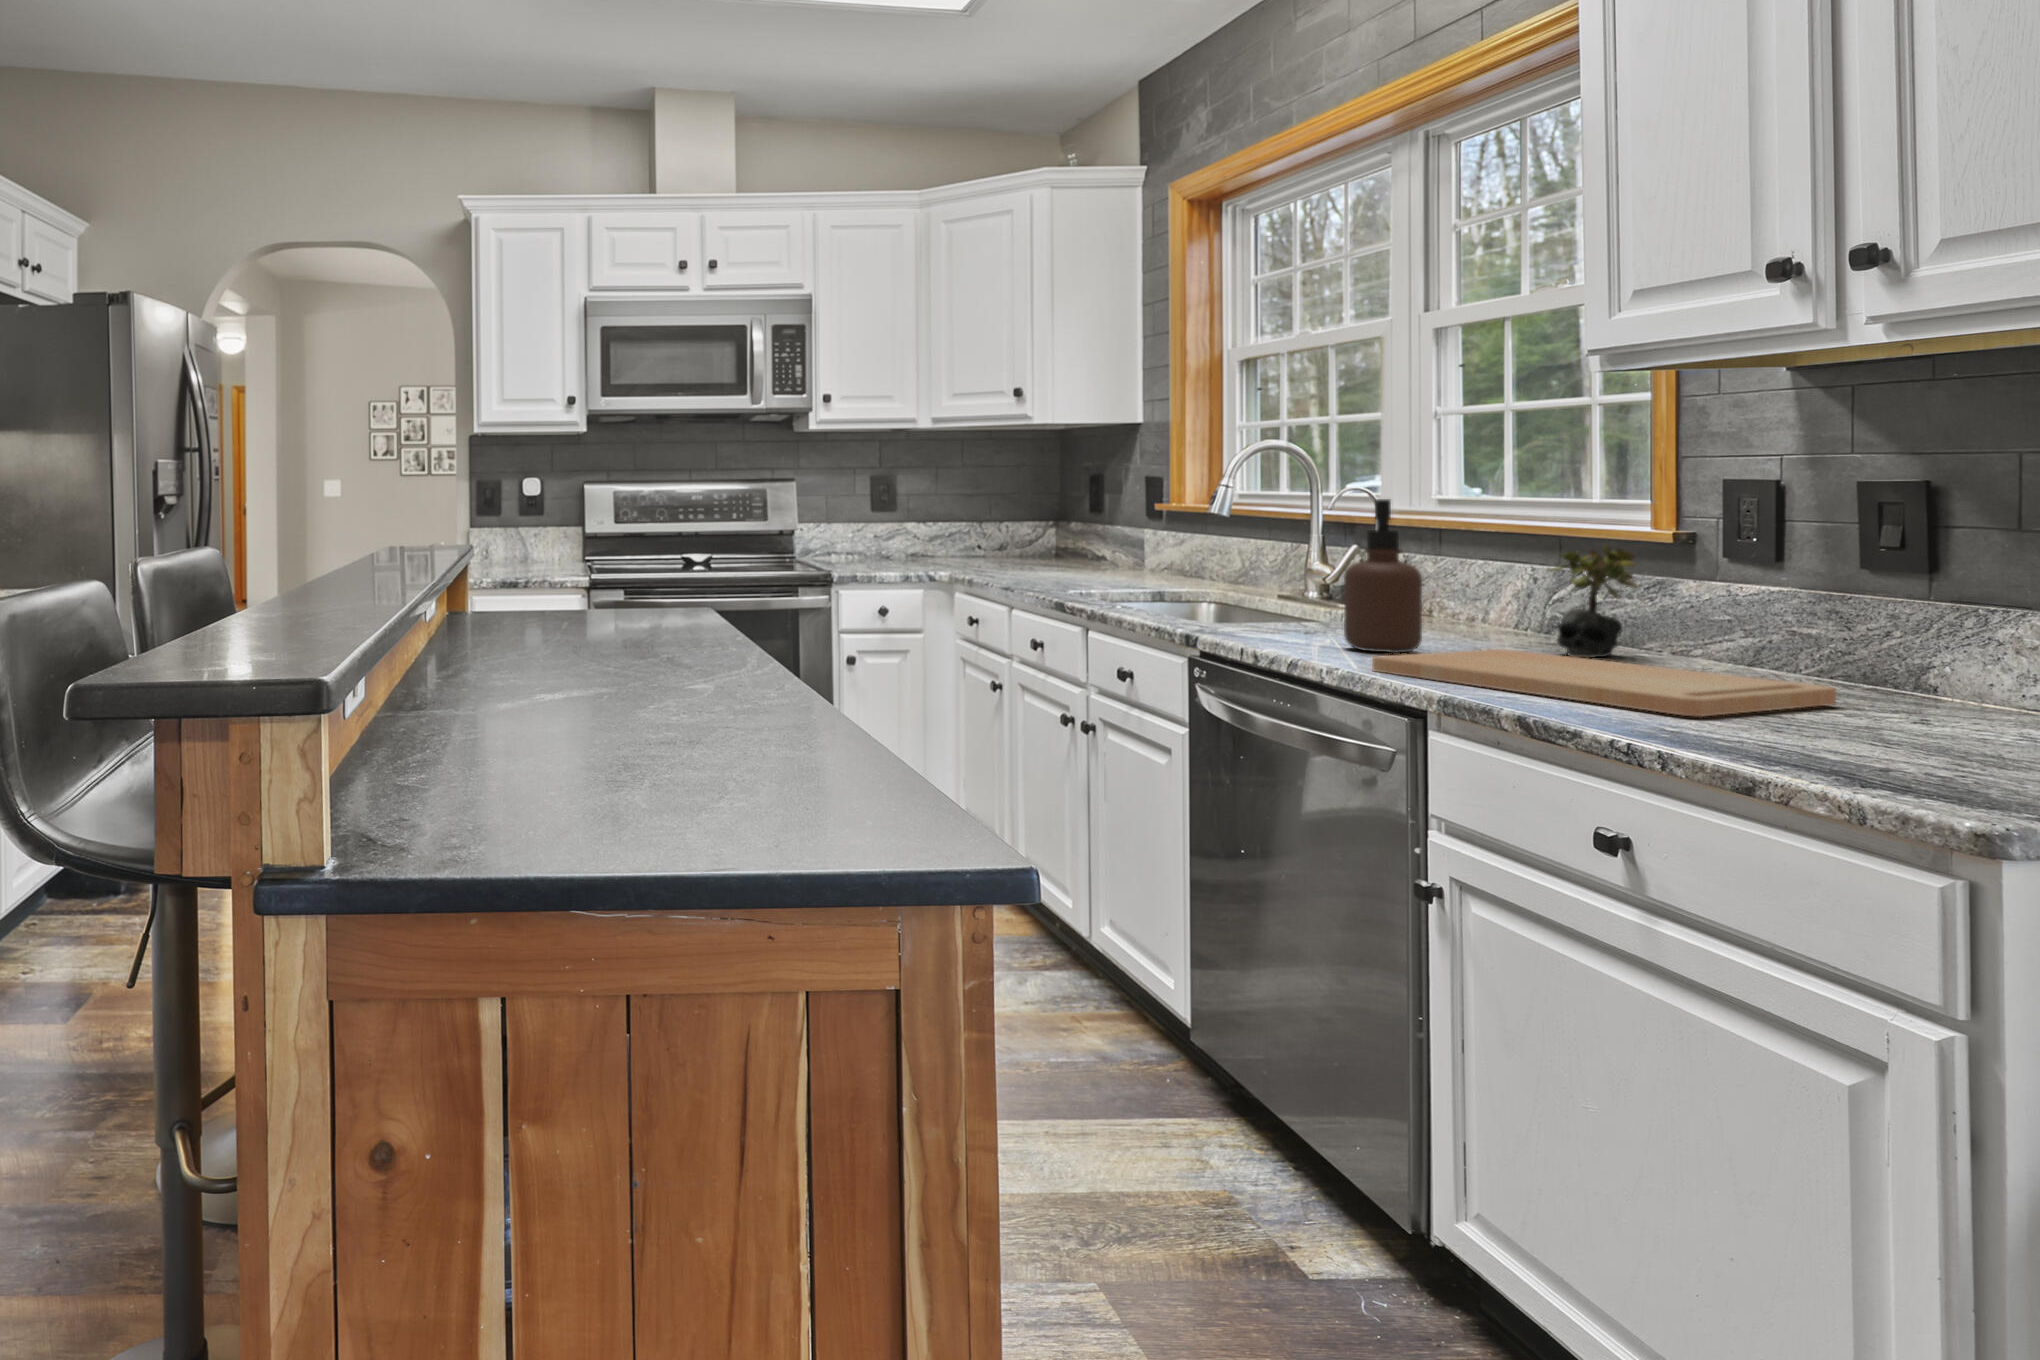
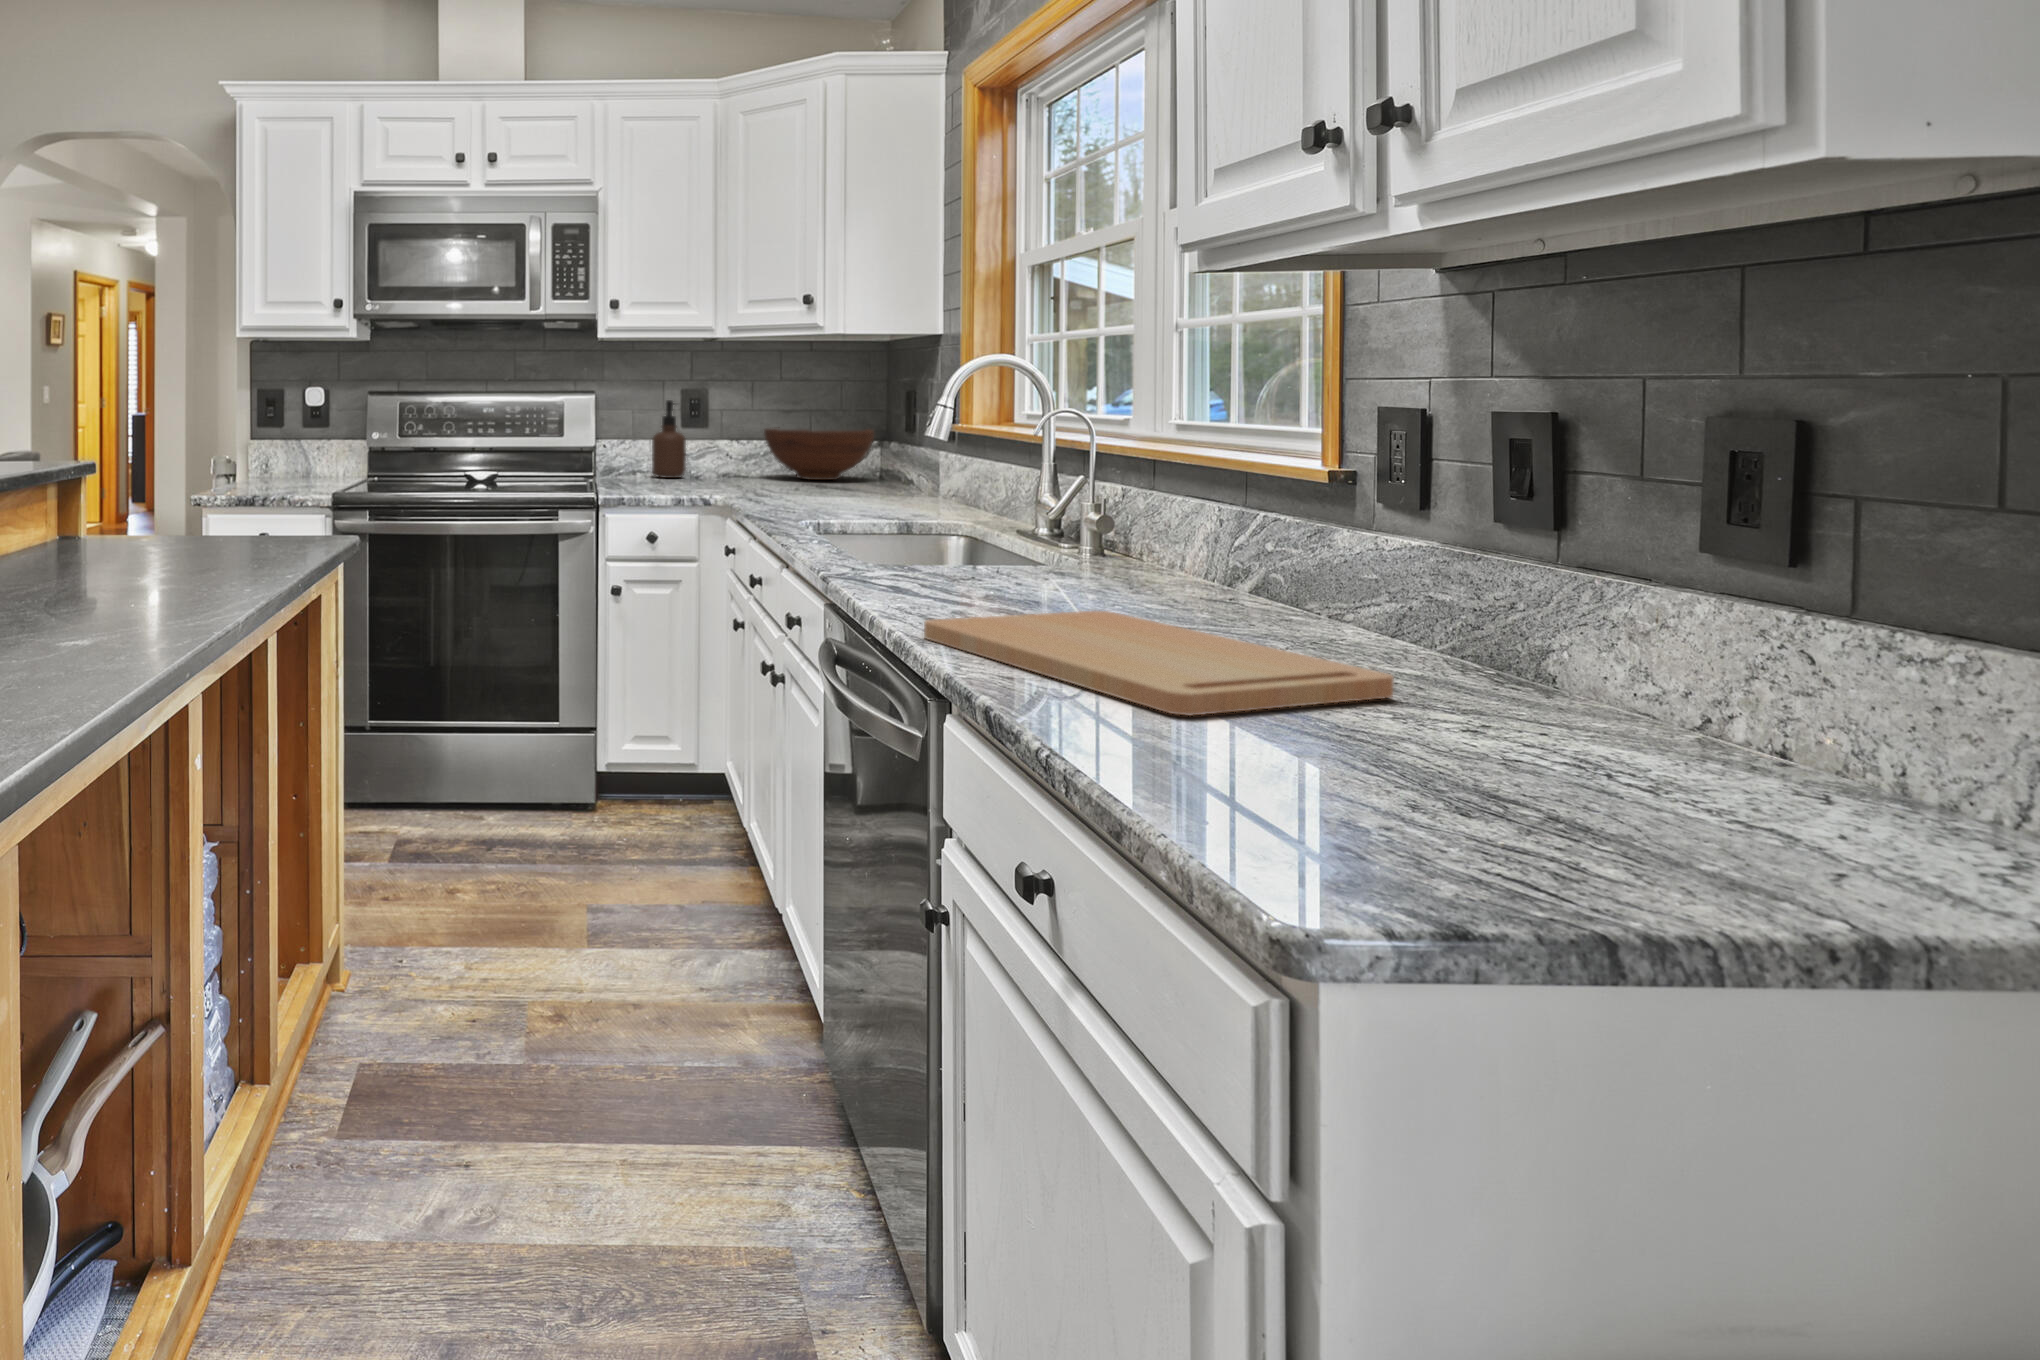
soap dispenser: present [1344,499,1422,653] -> present [652,400,686,478]
fruit bowl: none [952,512,1058,559] -> present [764,429,874,480]
succulent plant: present [1549,544,1637,658] -> none [1186,485,1280,620]

